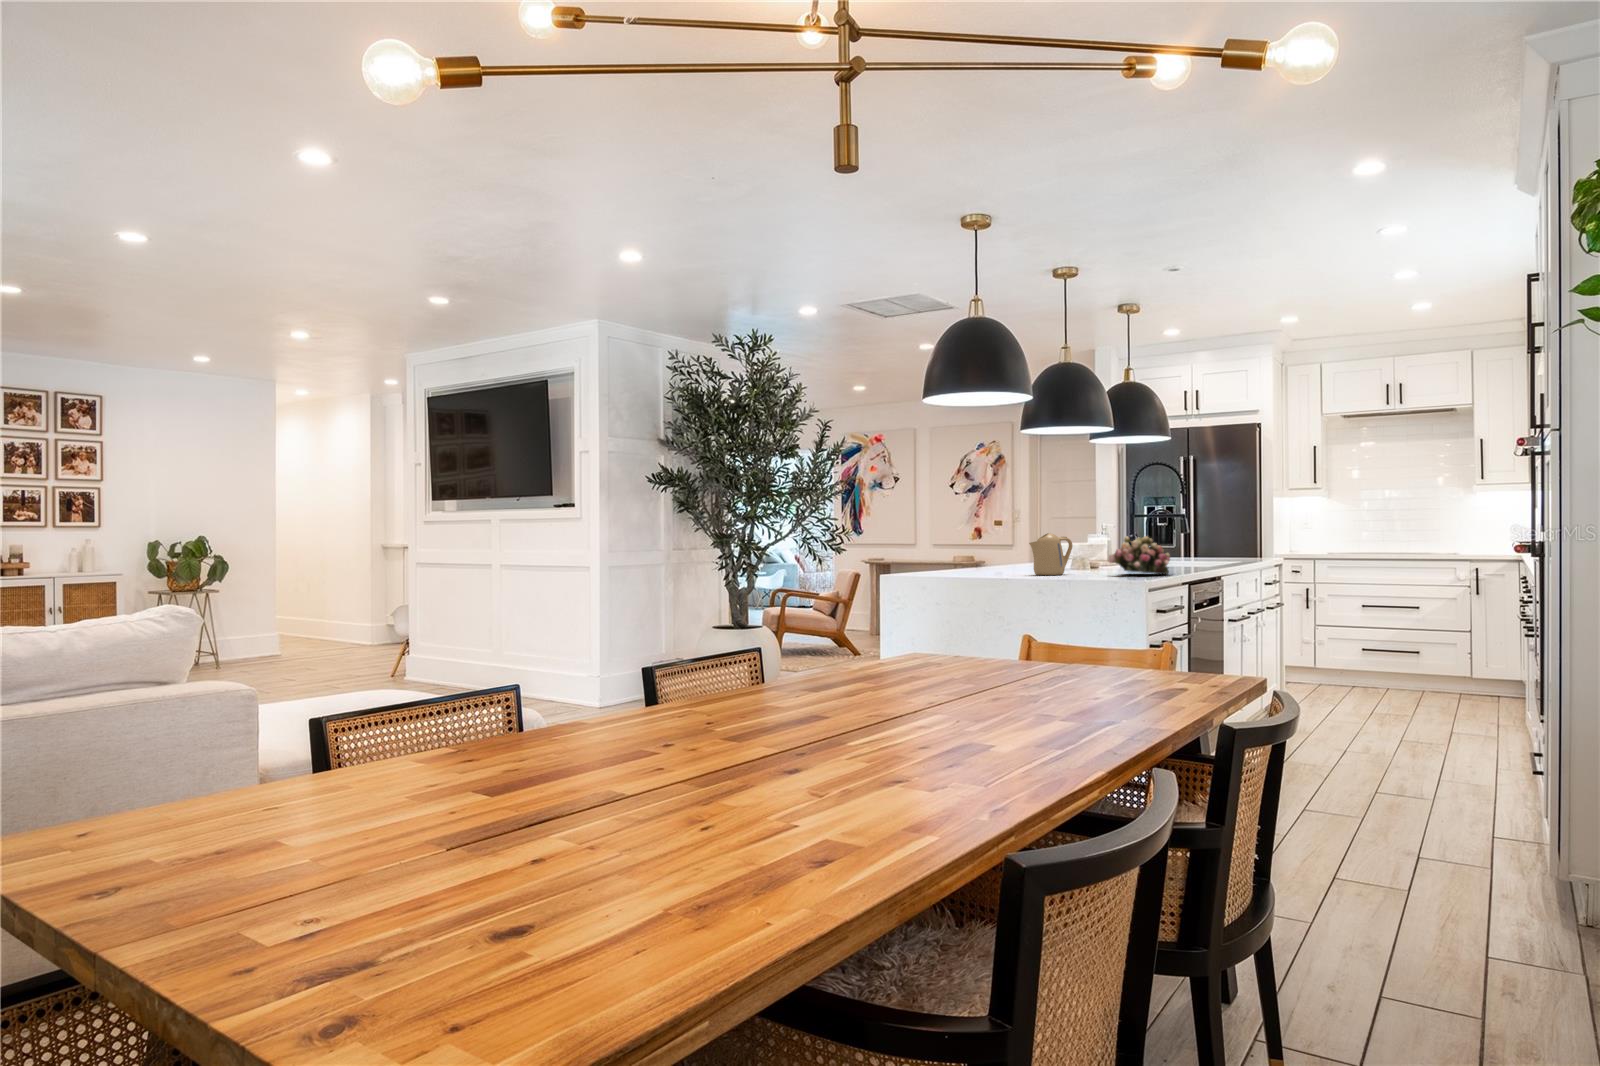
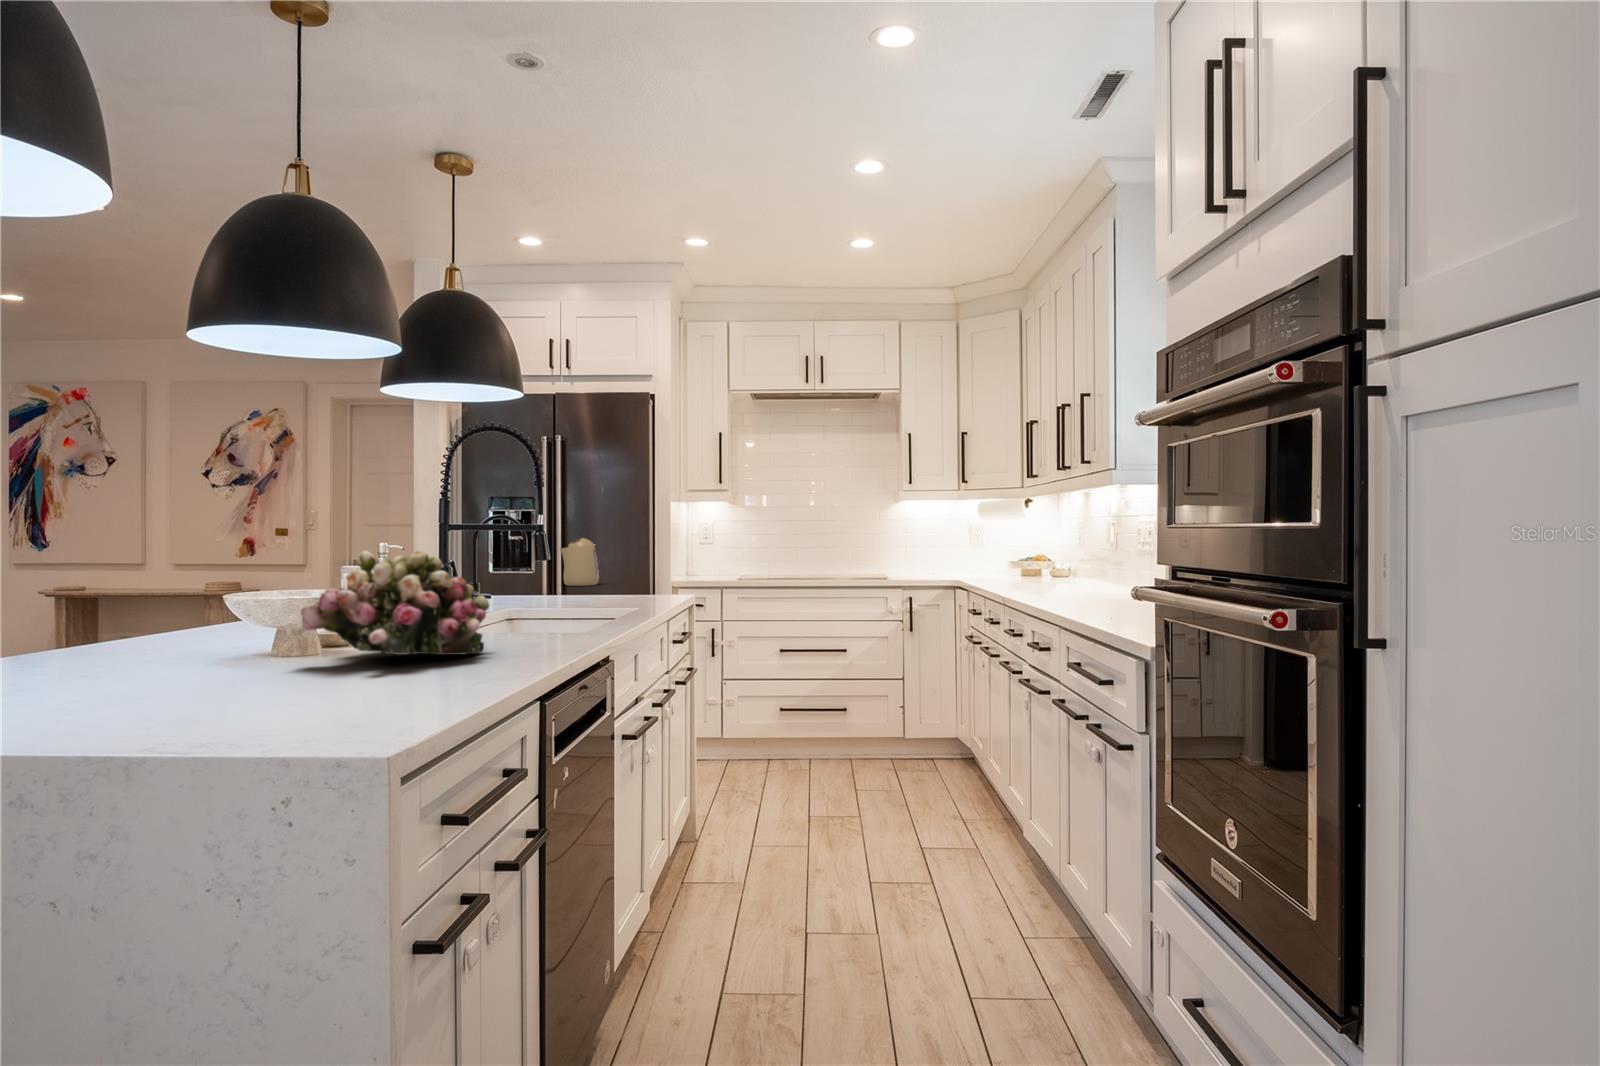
kettle: present [1029,533,1073,575] -> present [560,538,600,586]

